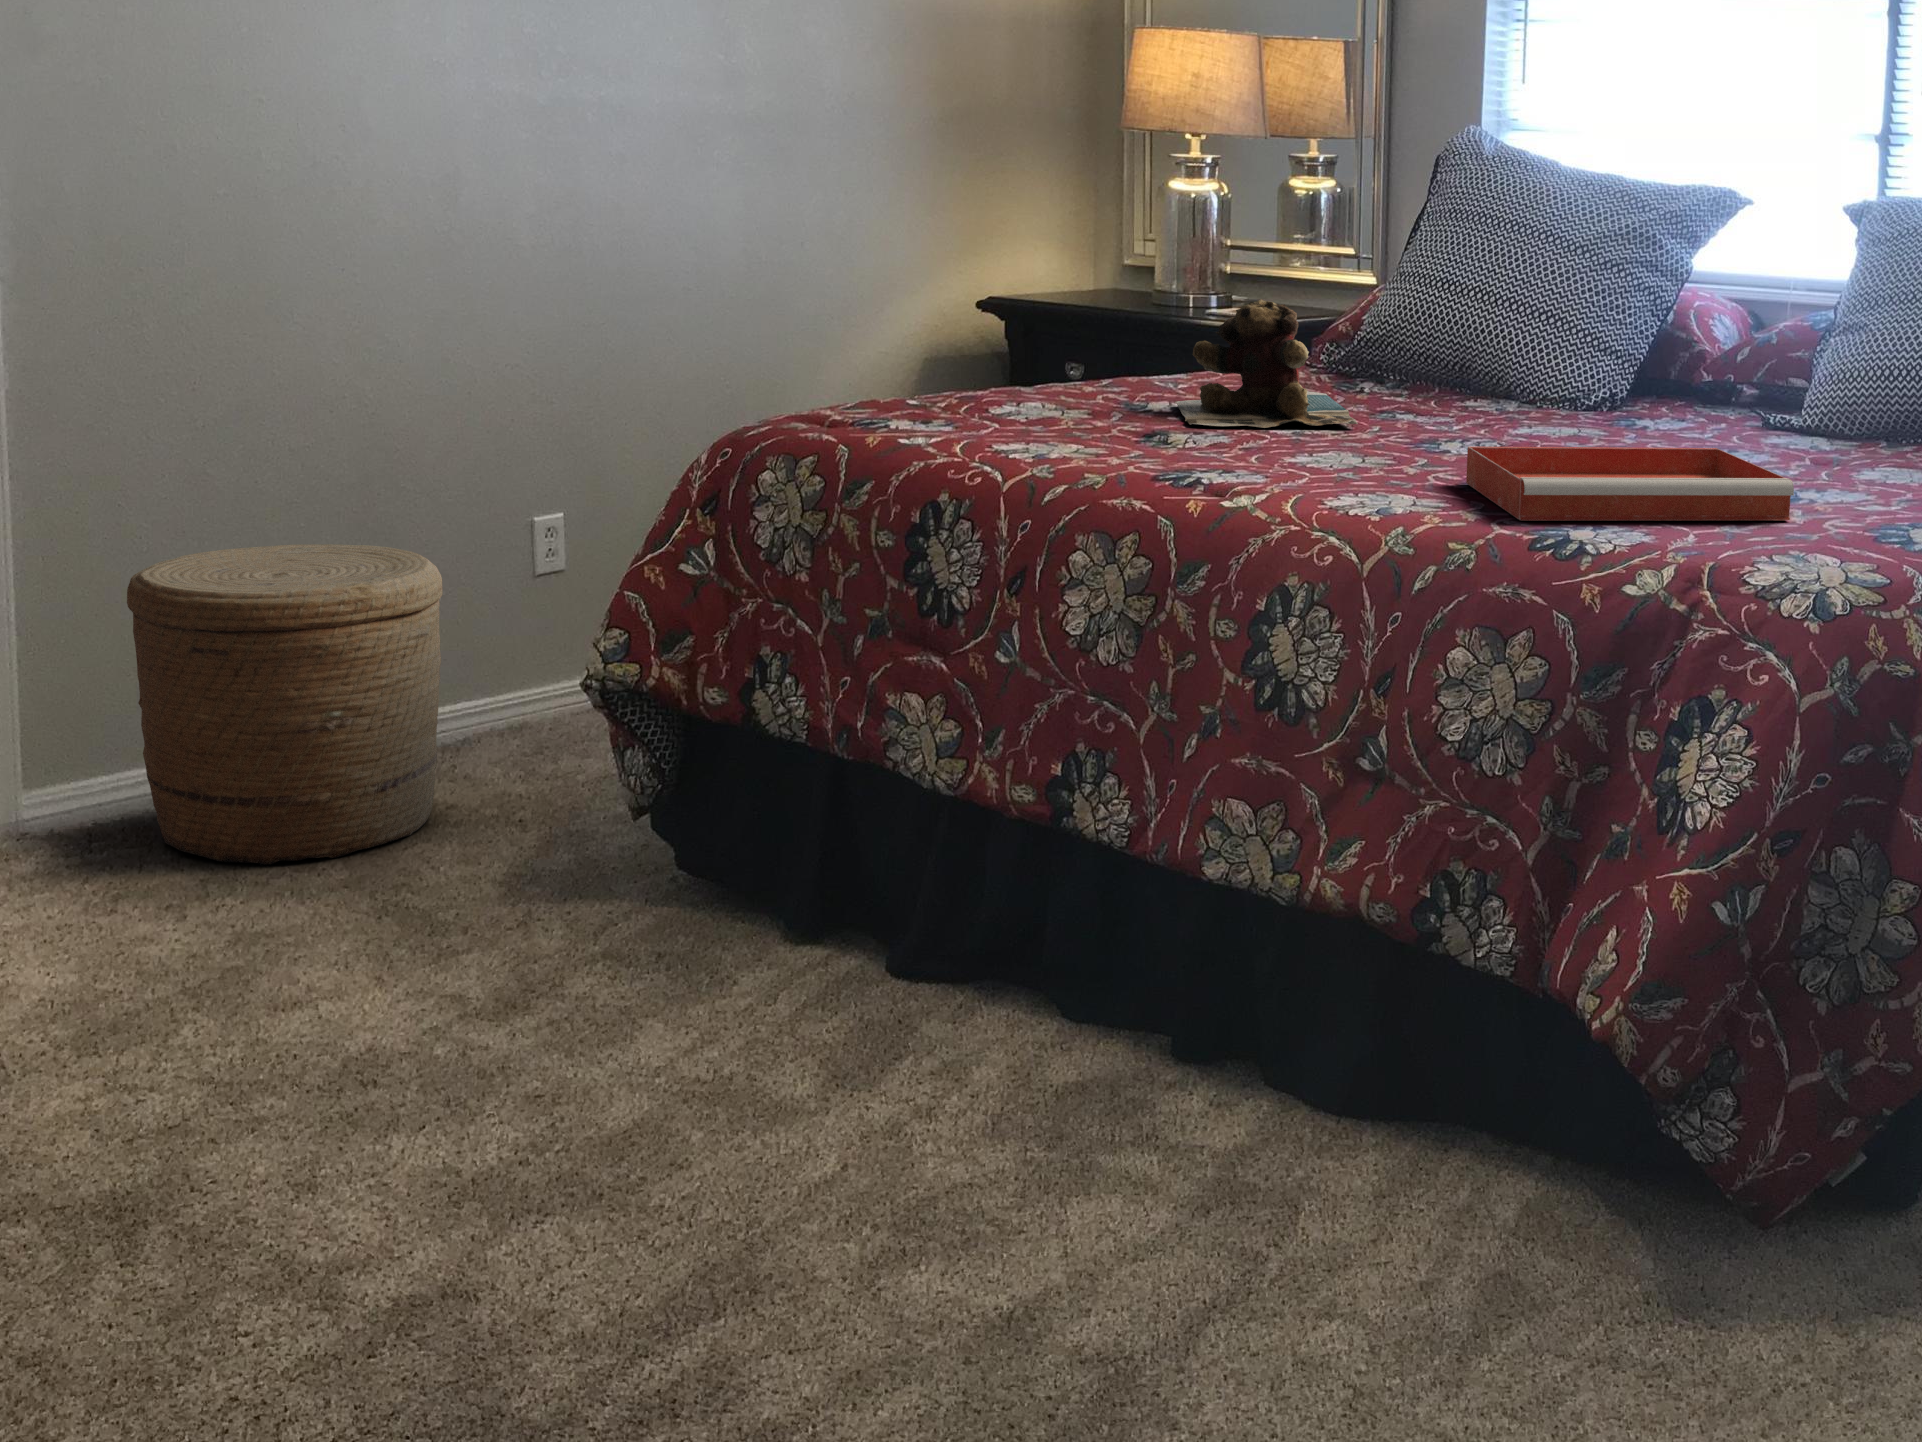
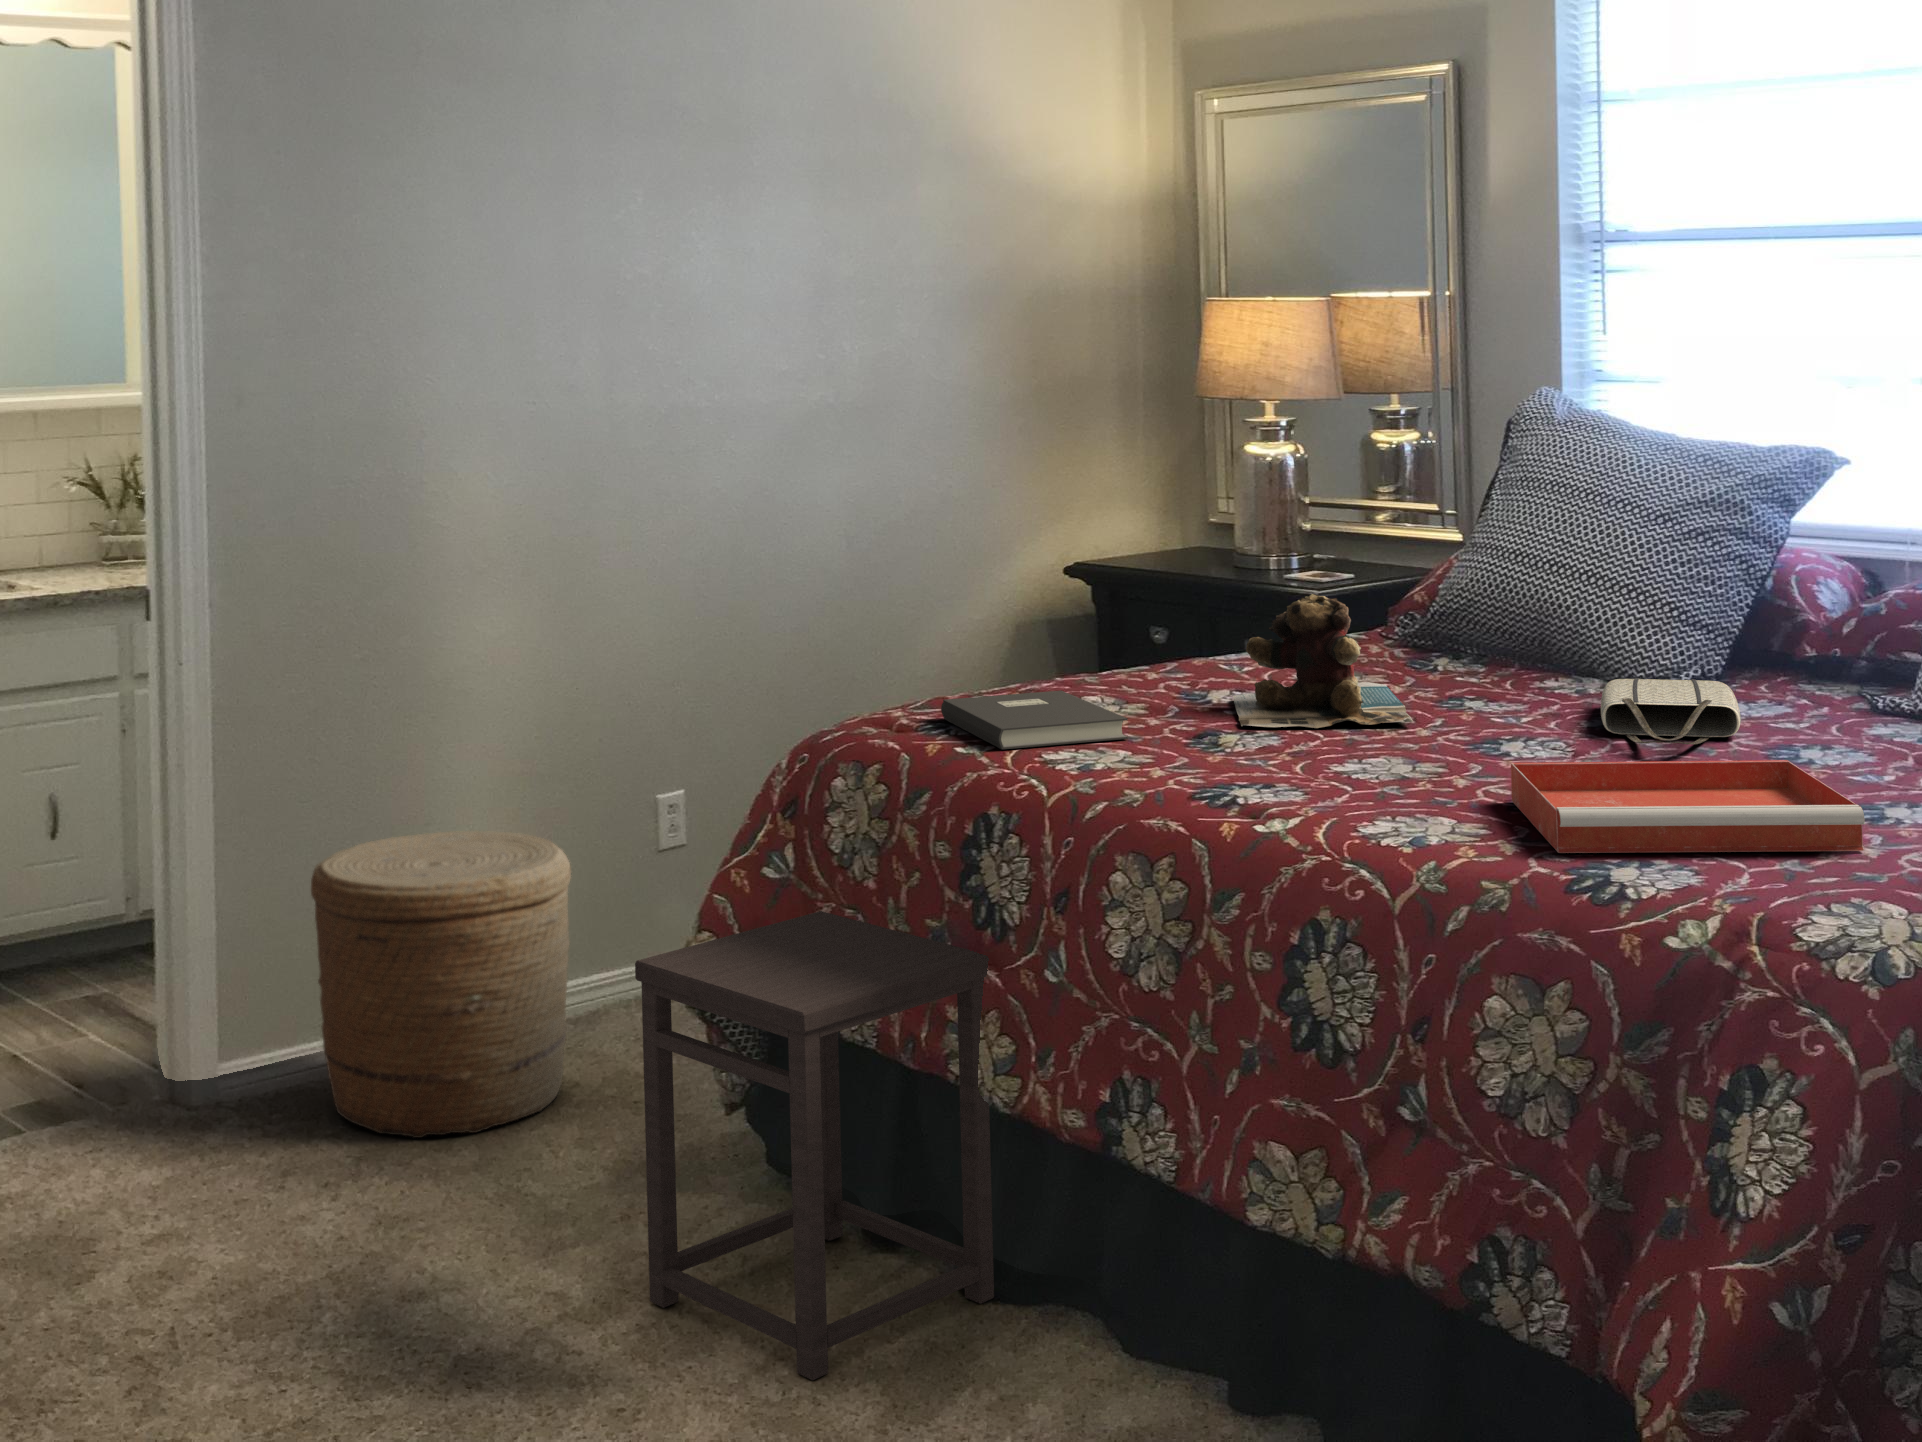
book: none [875,390,1077,439] -> present [941,690,1128,749]
tote bag: none [1533,390,1662,443] -> present [1601,678,1741,744]
side table: none [543,607,935,1062] -> present [635,911,994,1380]

